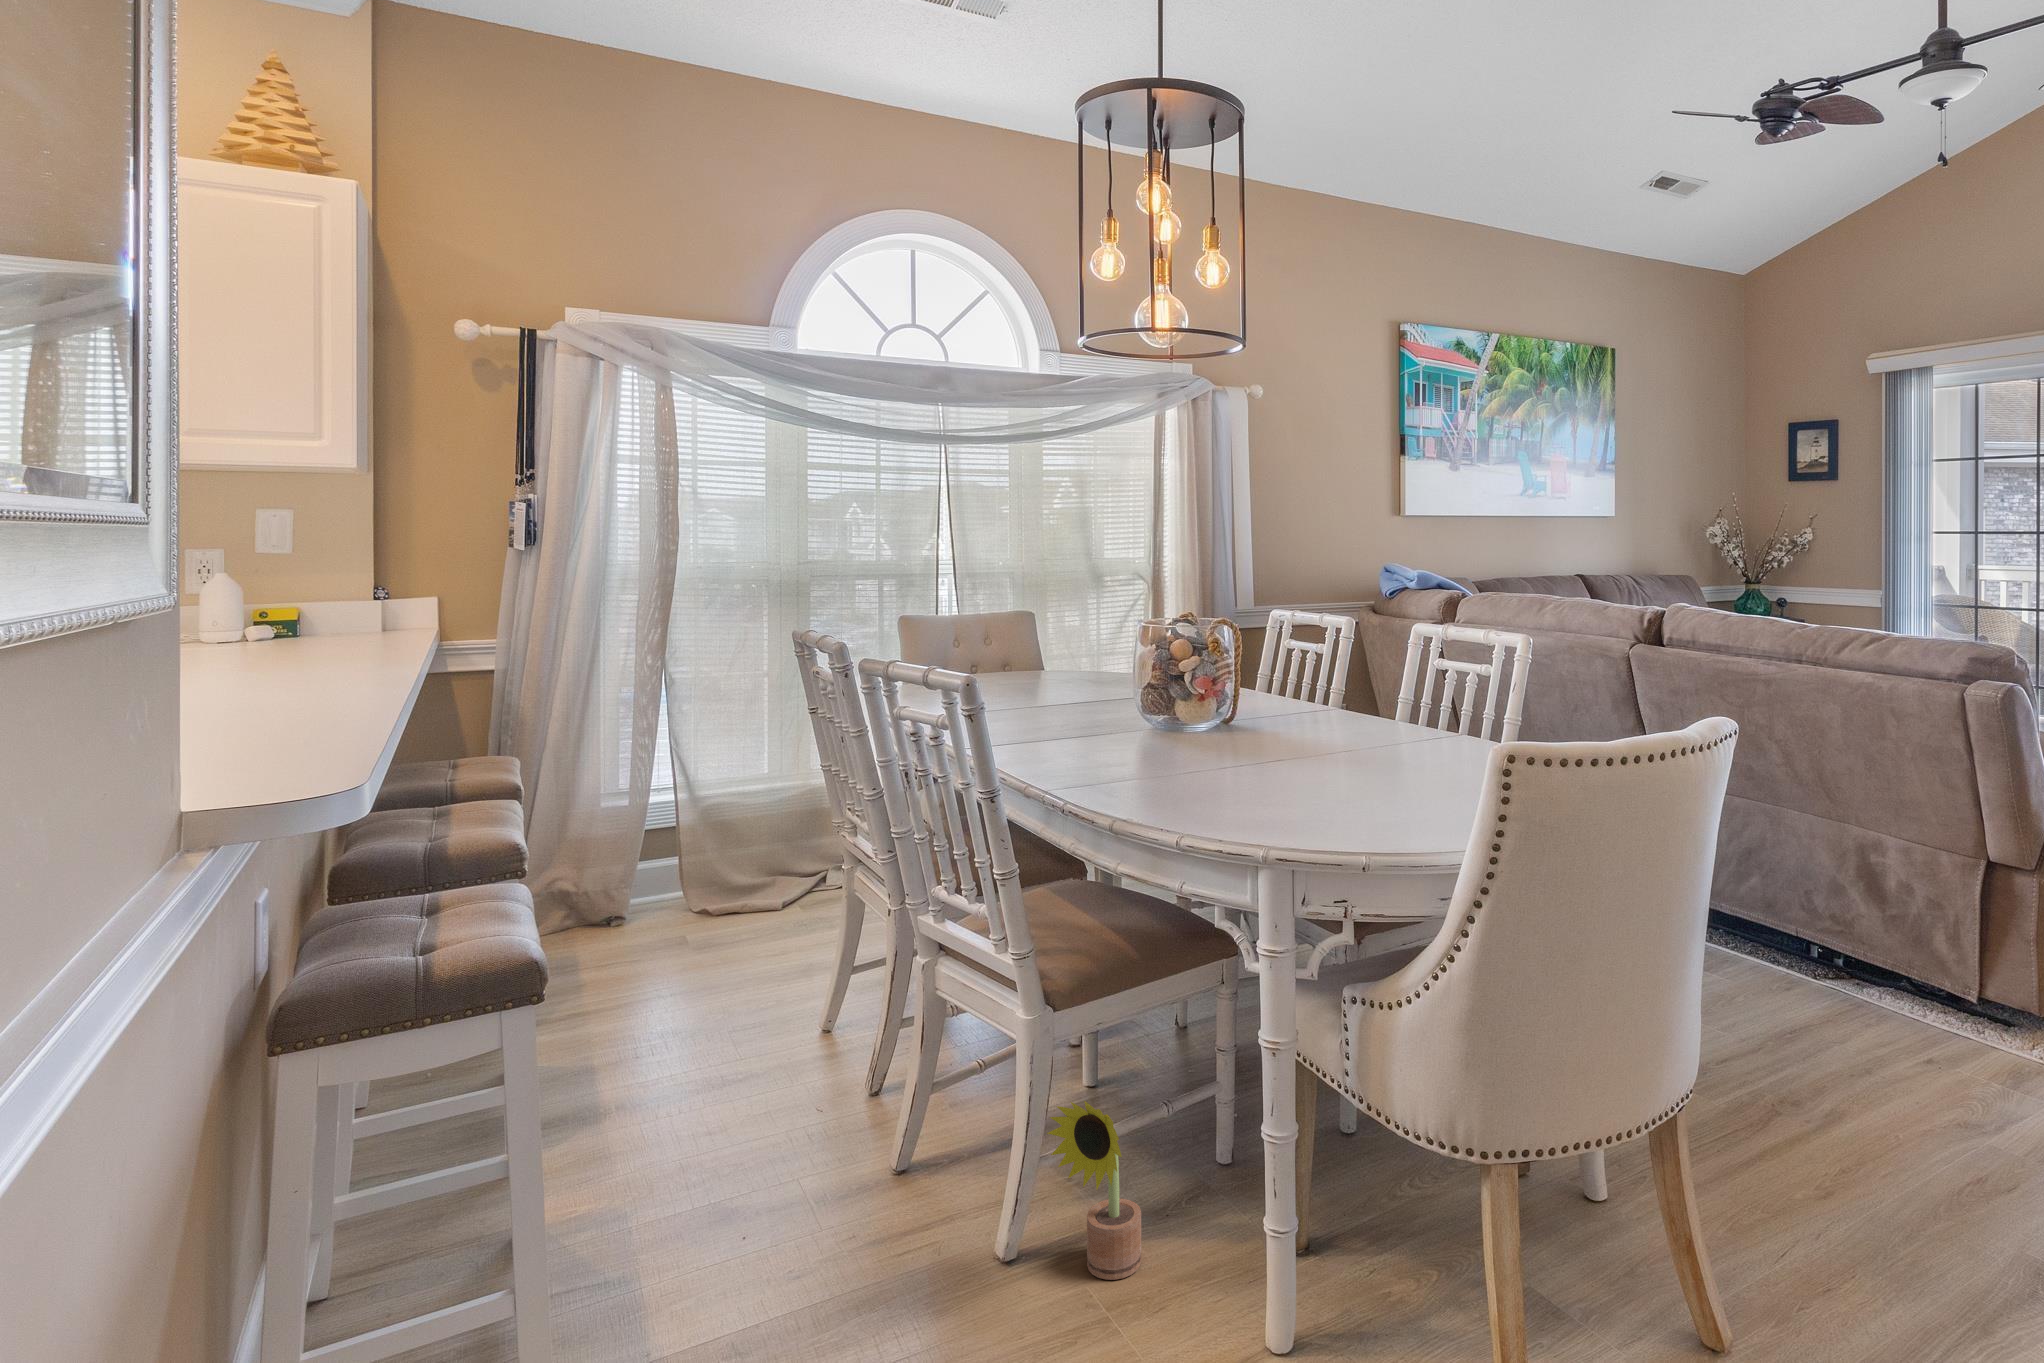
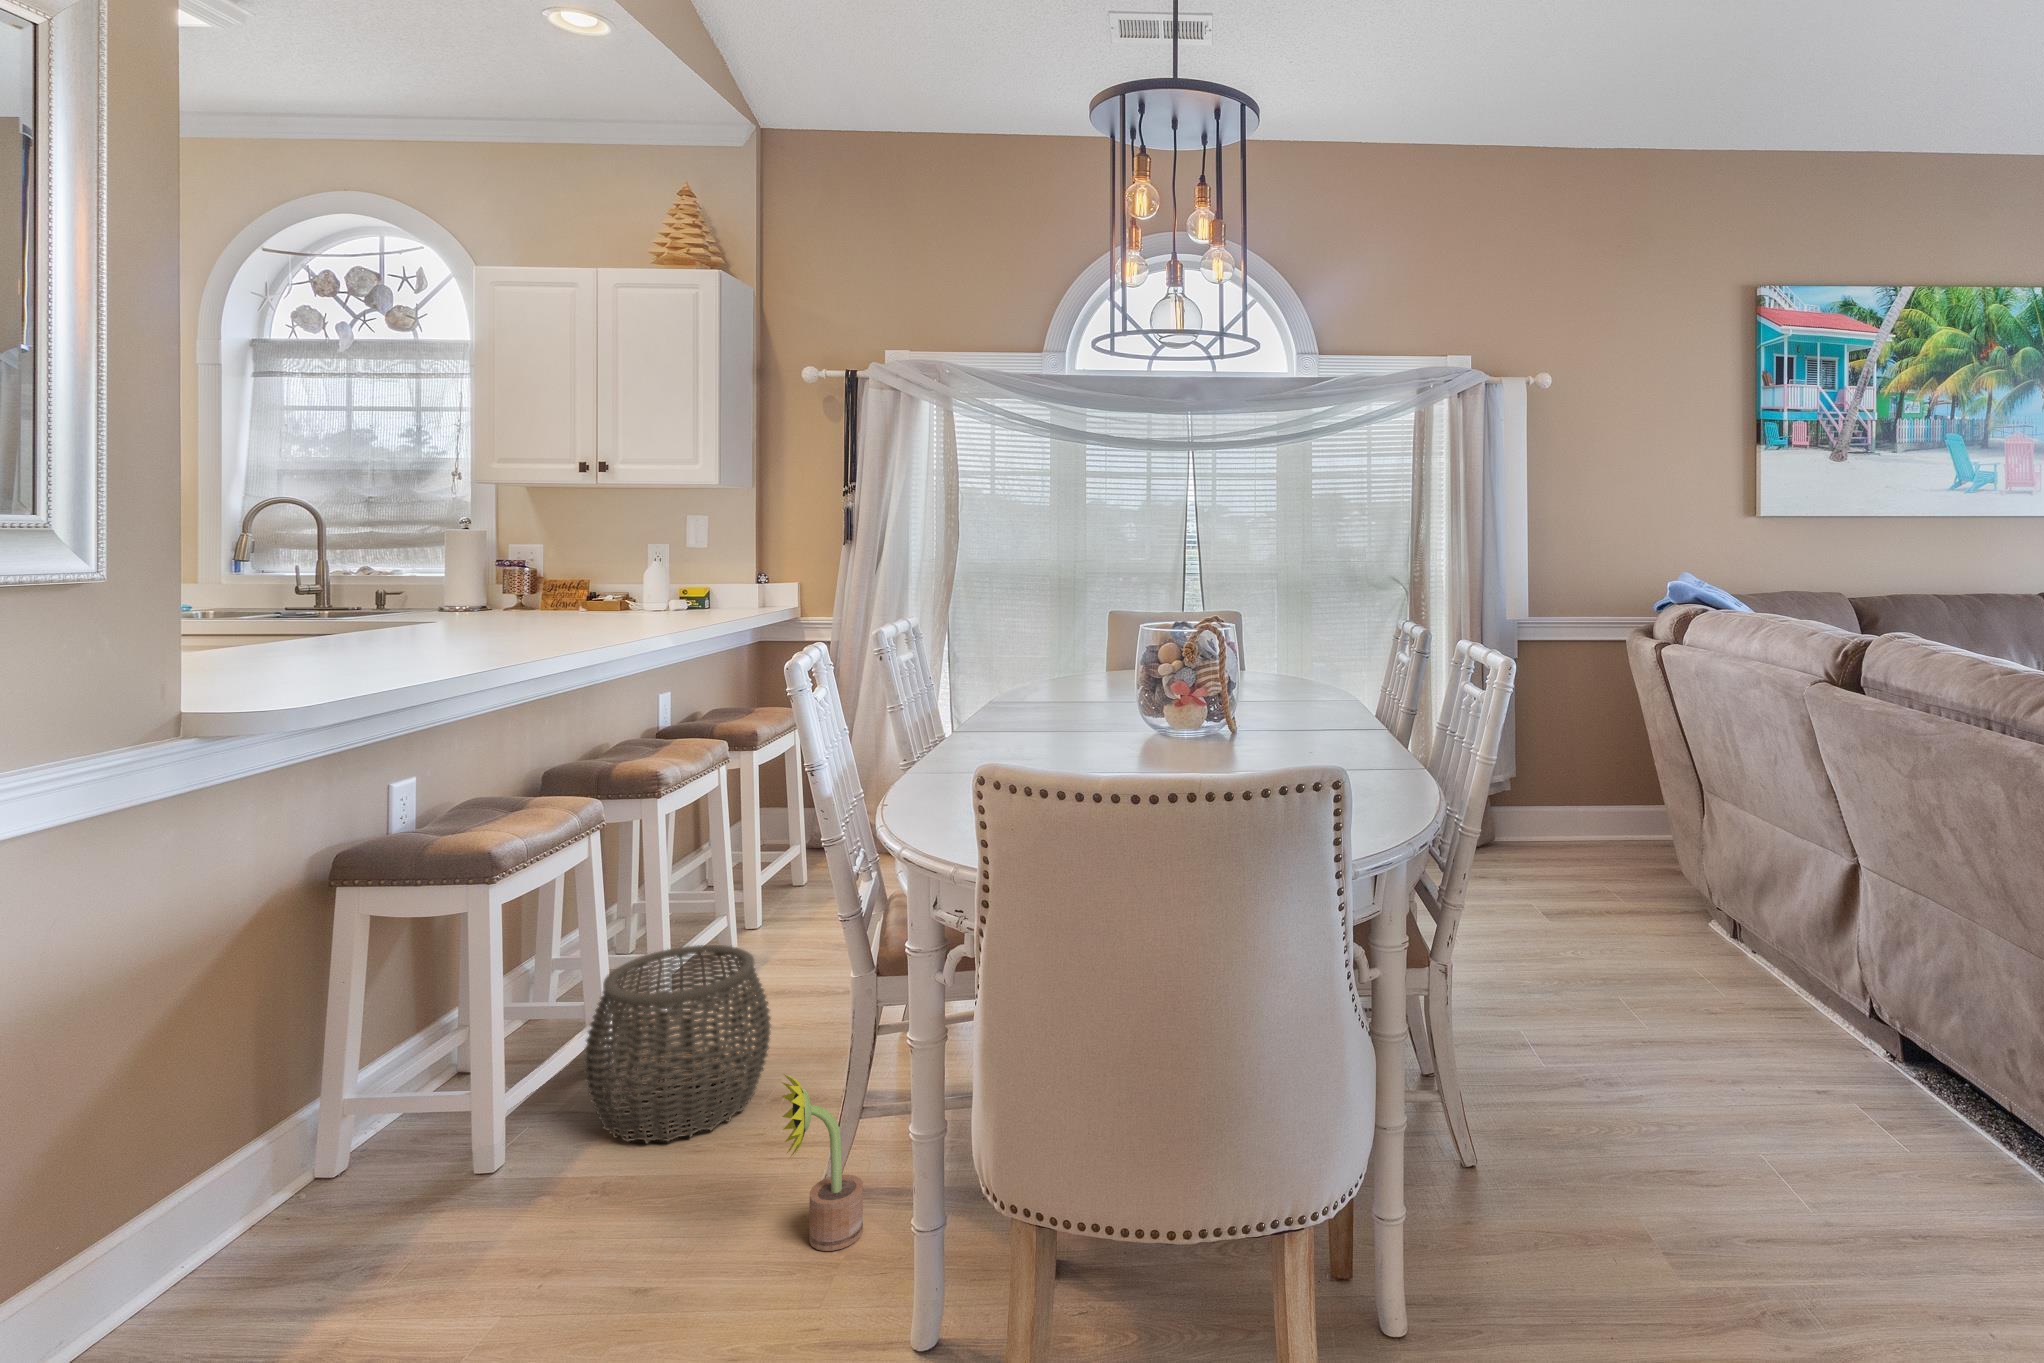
woven basket: none [650,1021,869,1275] -> present [584,945,771,1143]

